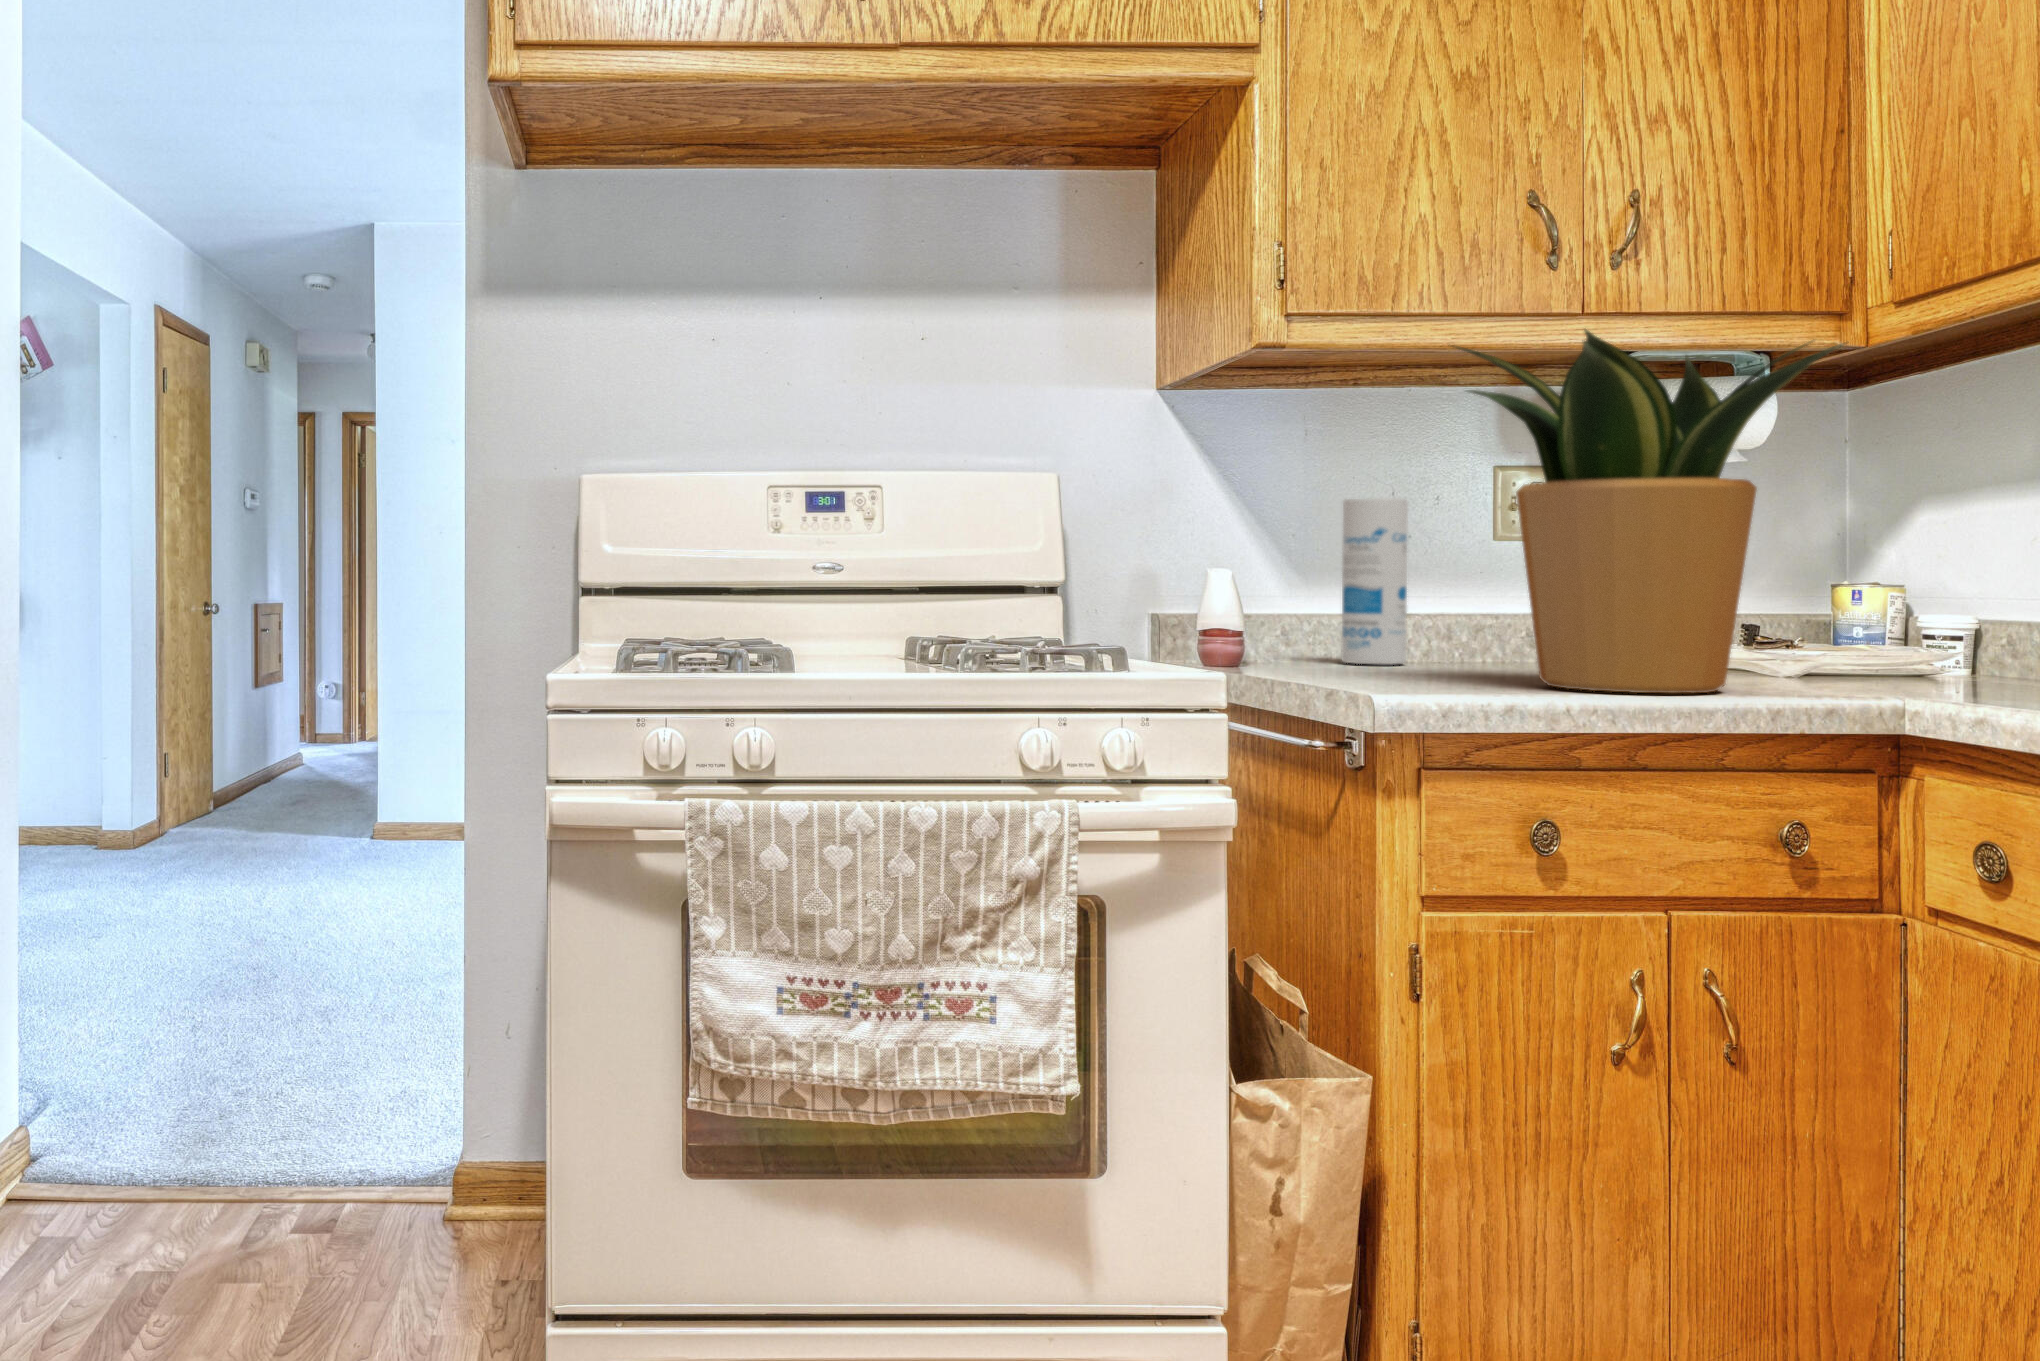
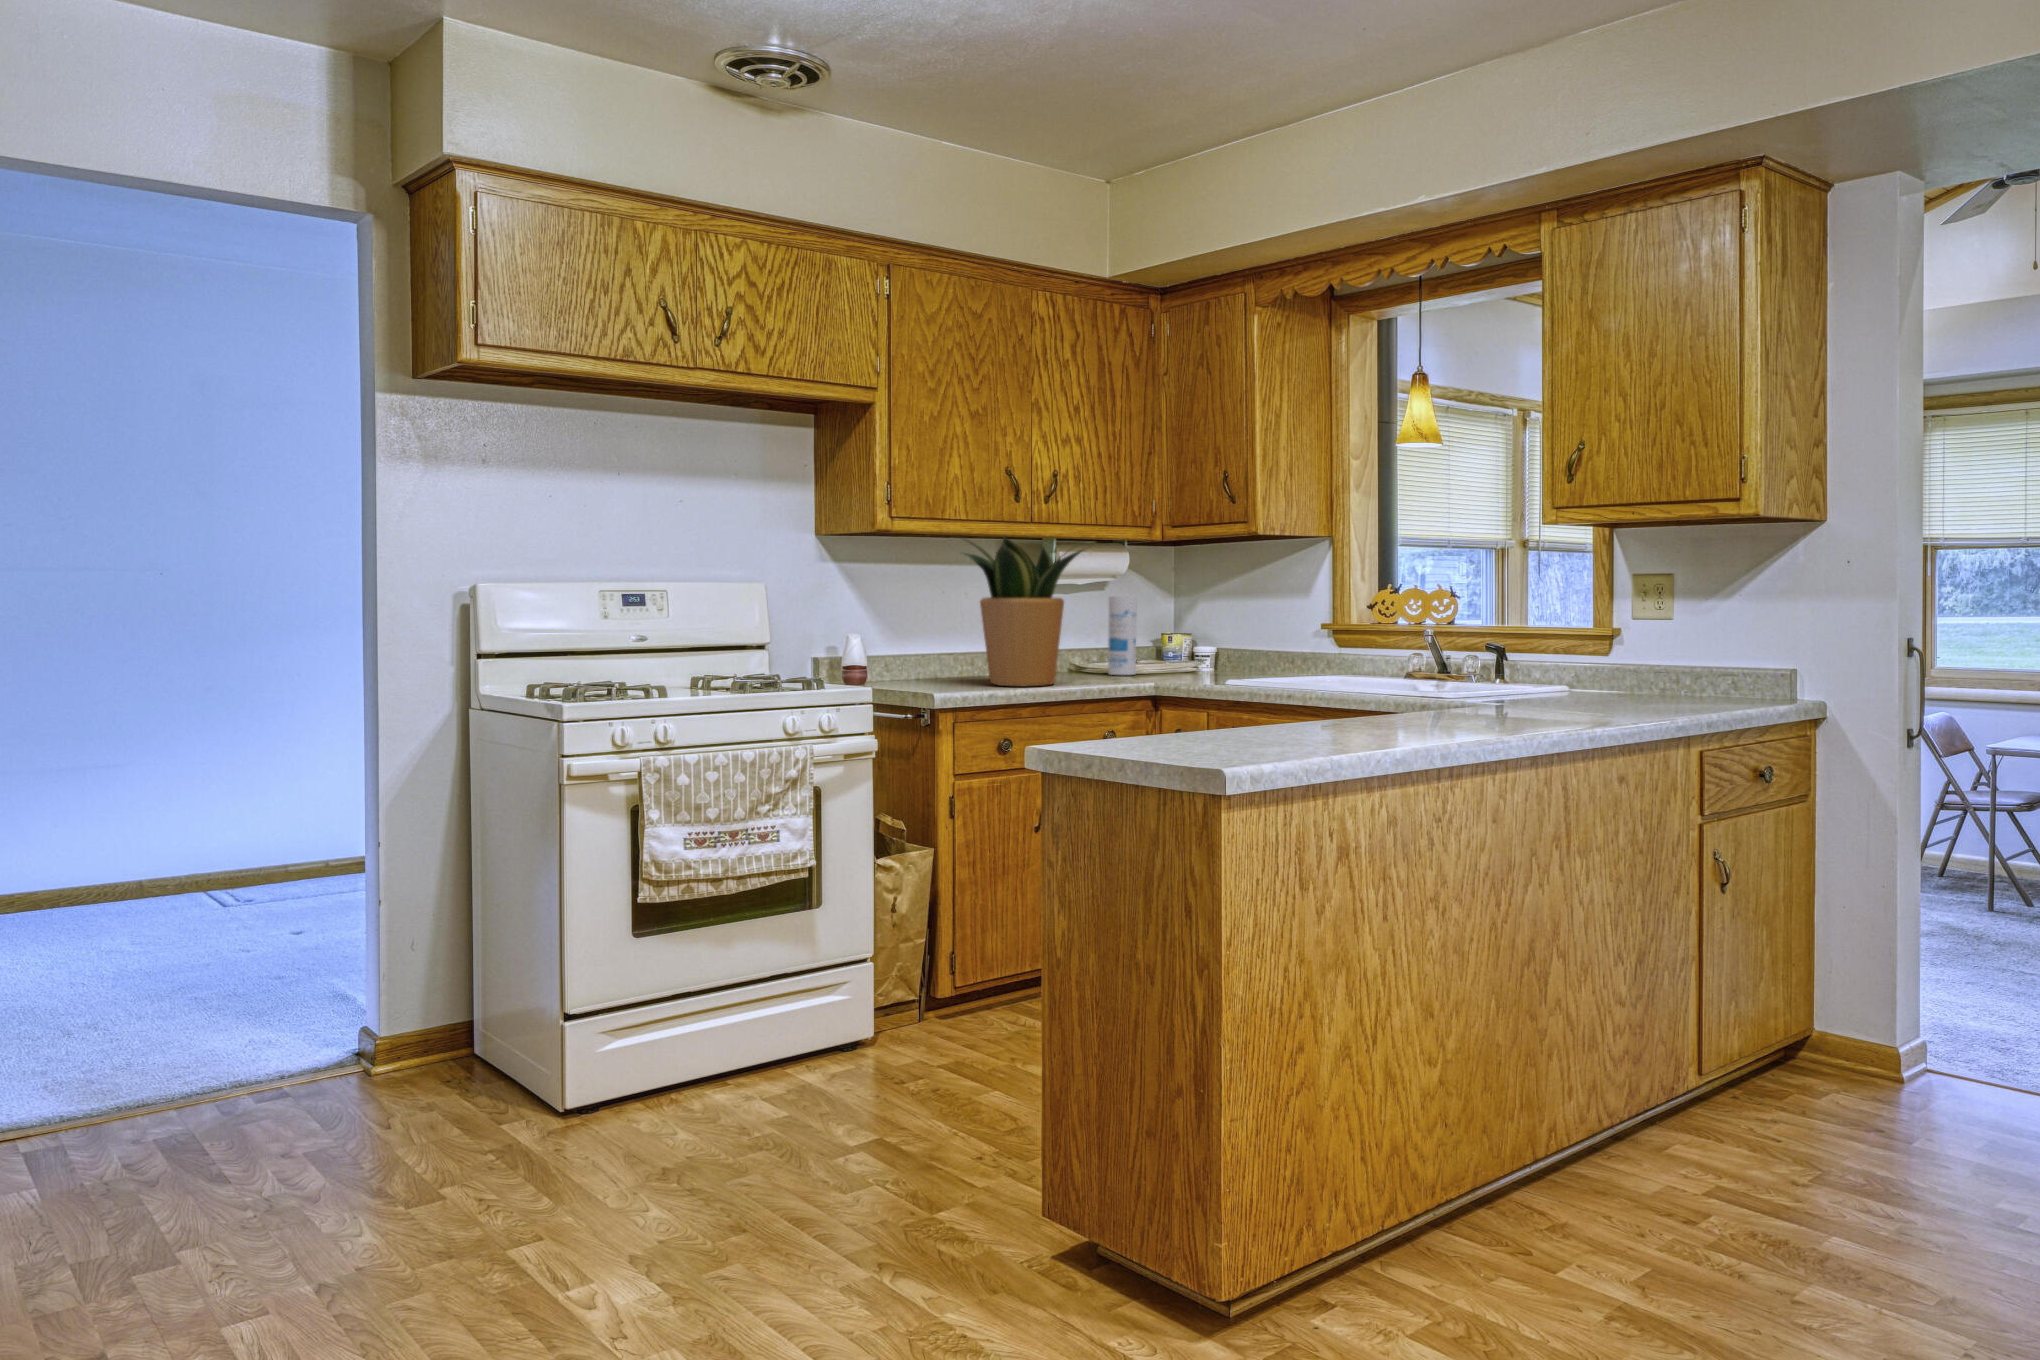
canister: present [1342,498,1408,664] -> present [1108,596,1136,675]

